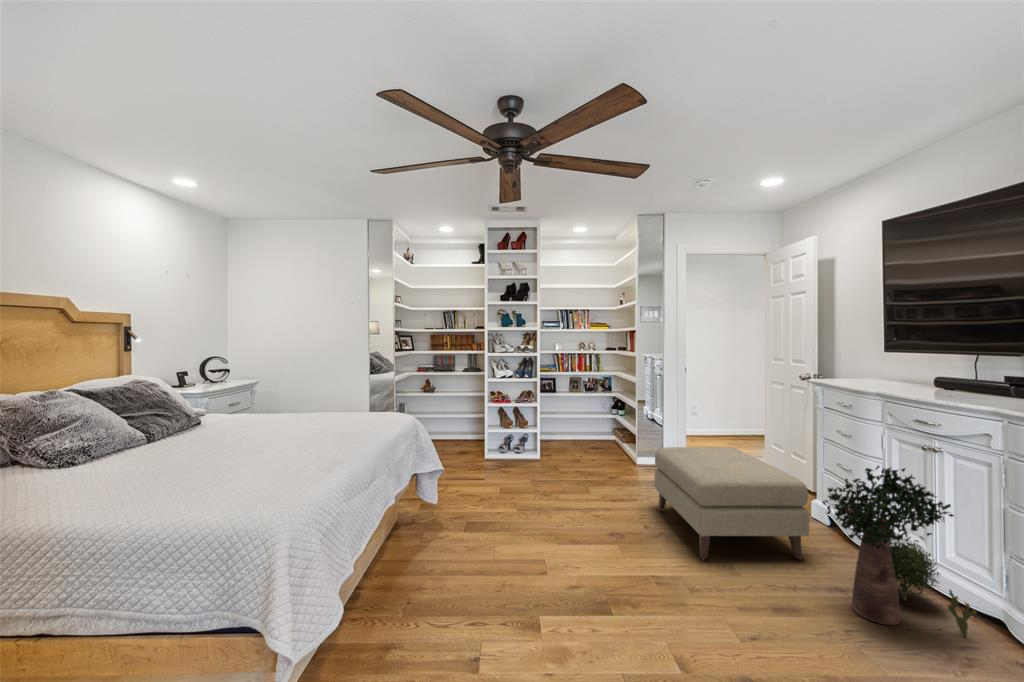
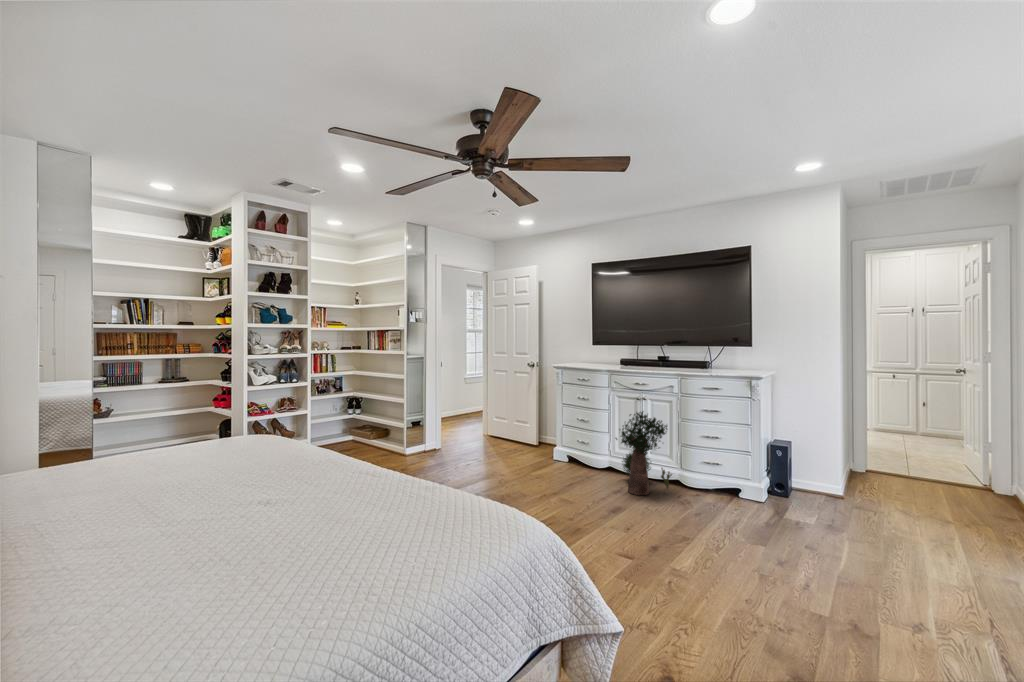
ottoman: present [655,447,809,559] -> none [475,421,589,499]

